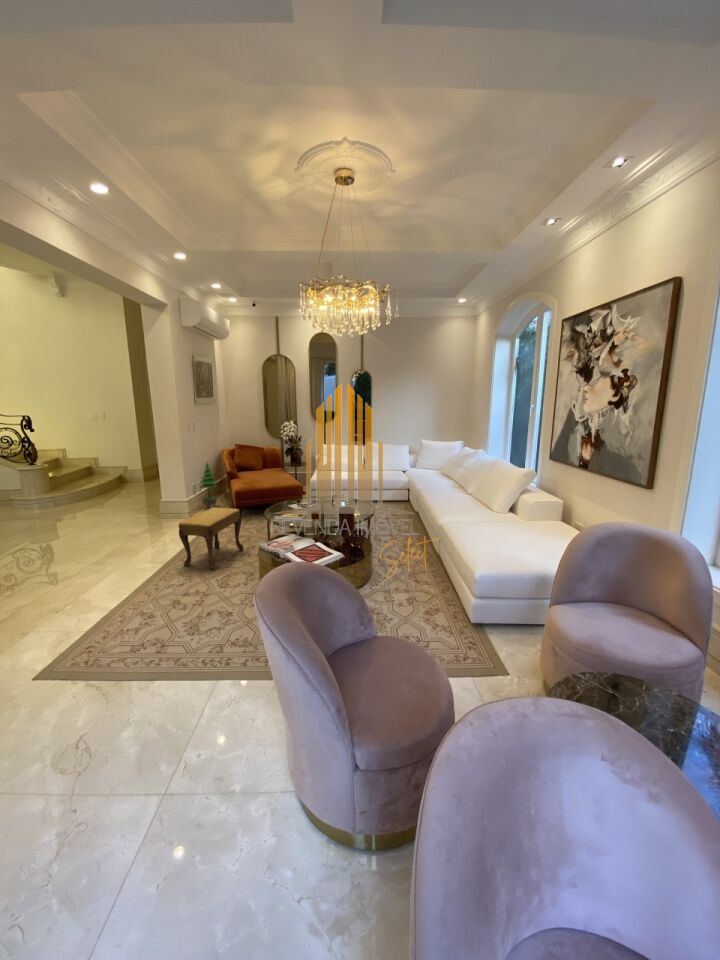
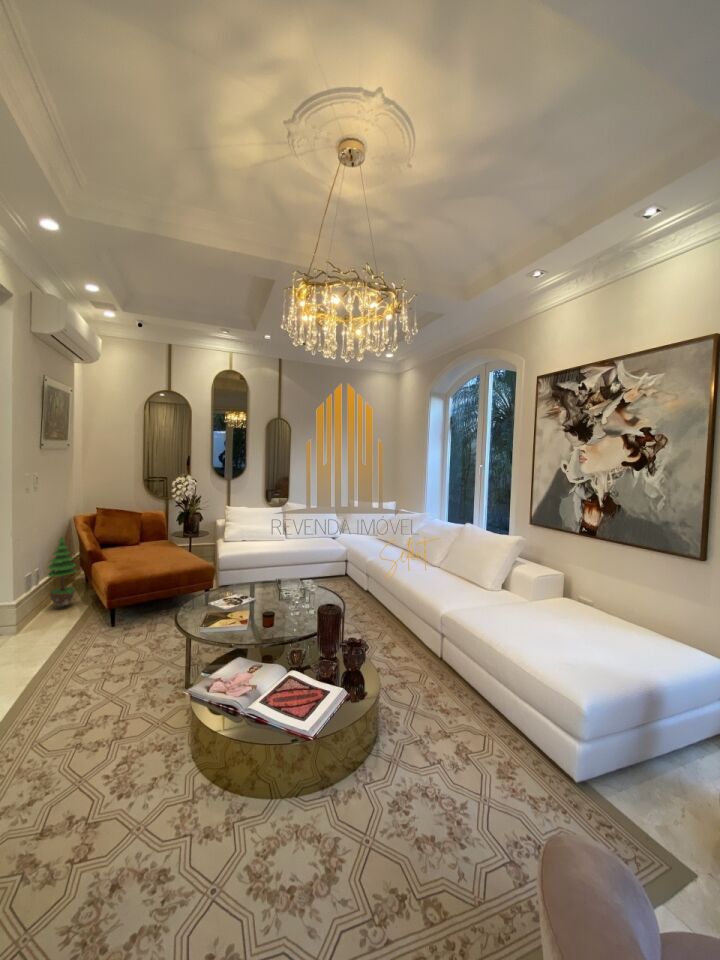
footstool: present [179,508,244,570] -> none [26,618,143,744]

